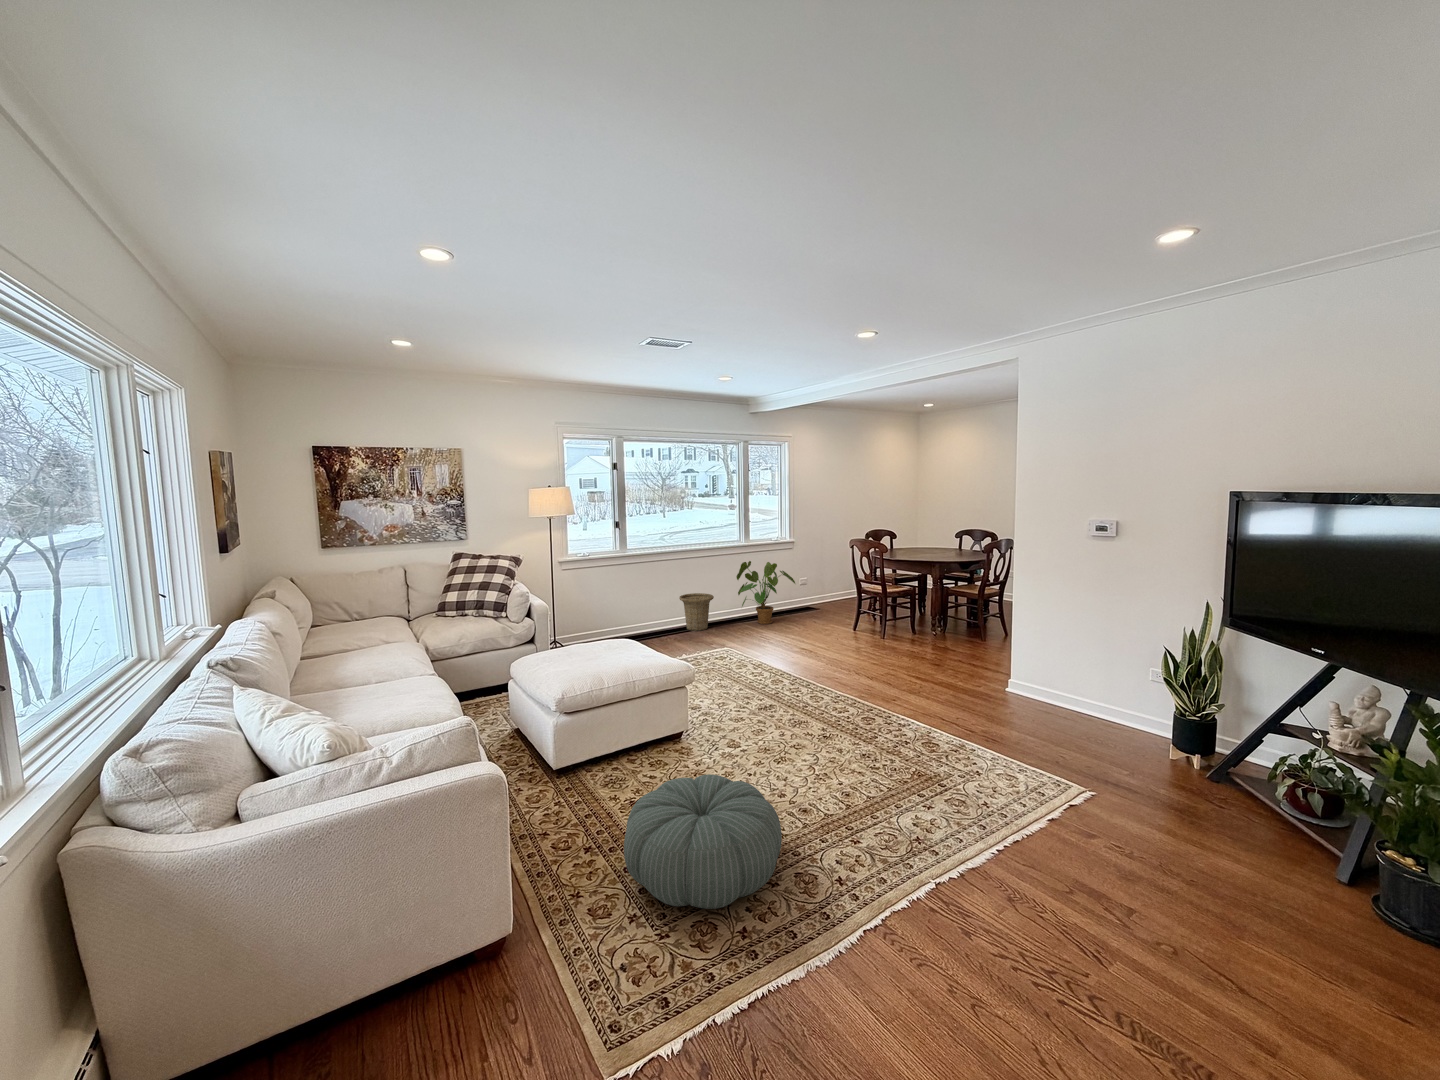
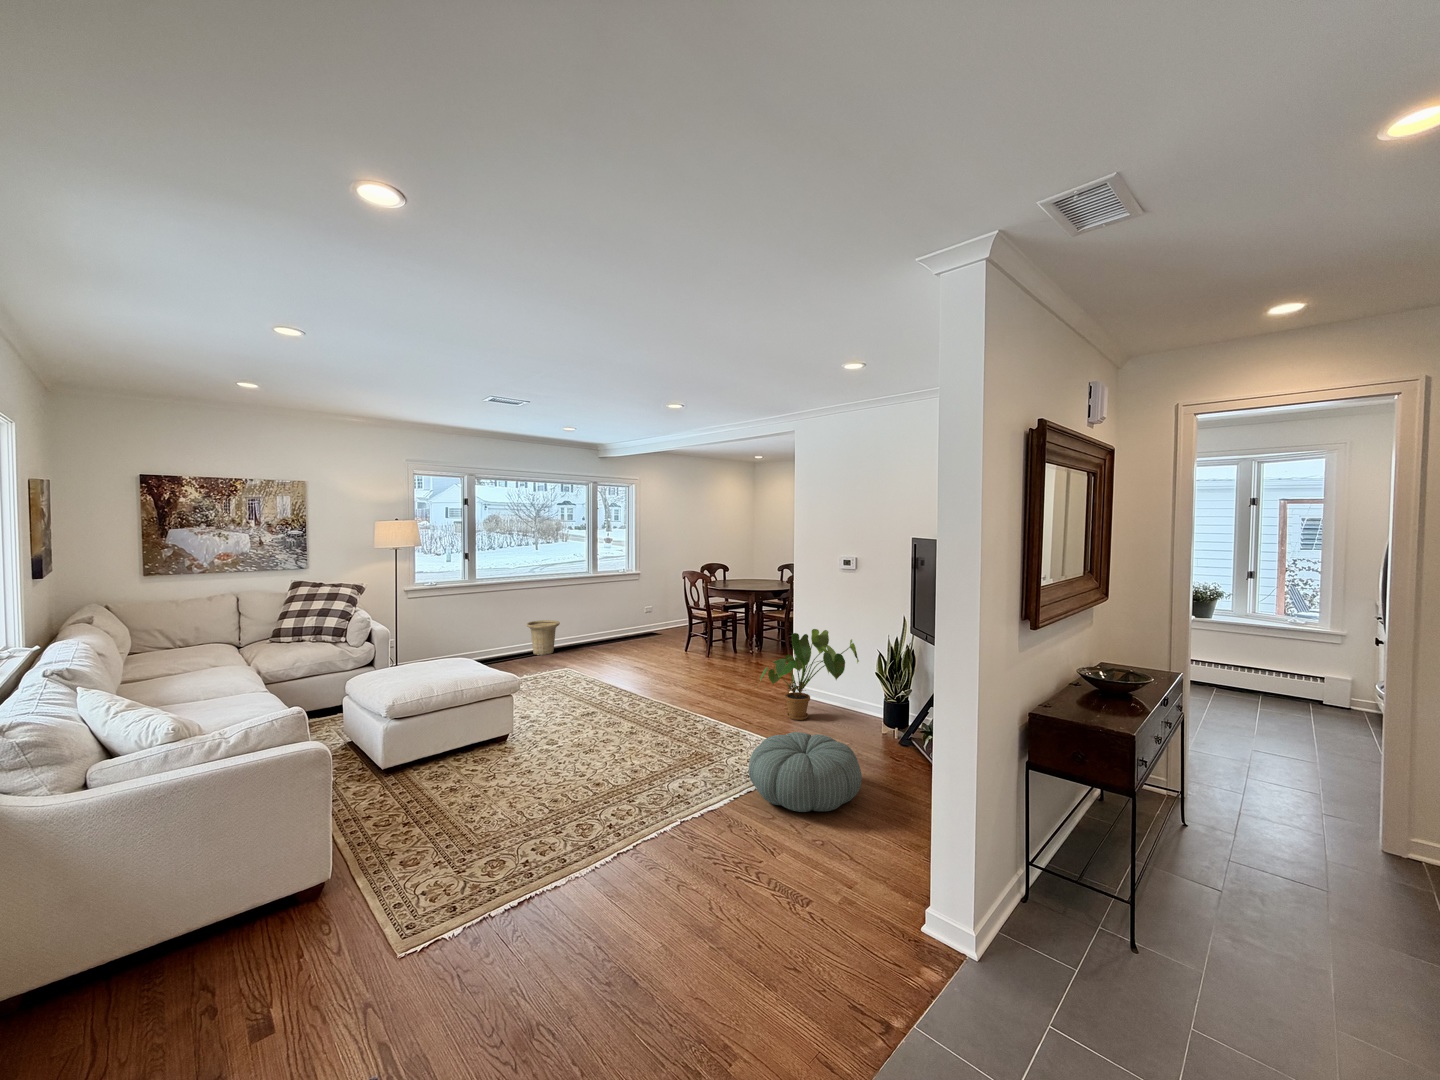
house plant: present [736,561,795,624] -> present [760,629,859,720]
pouf: present [624,774,782,909] -> present [749,732,862,812]

